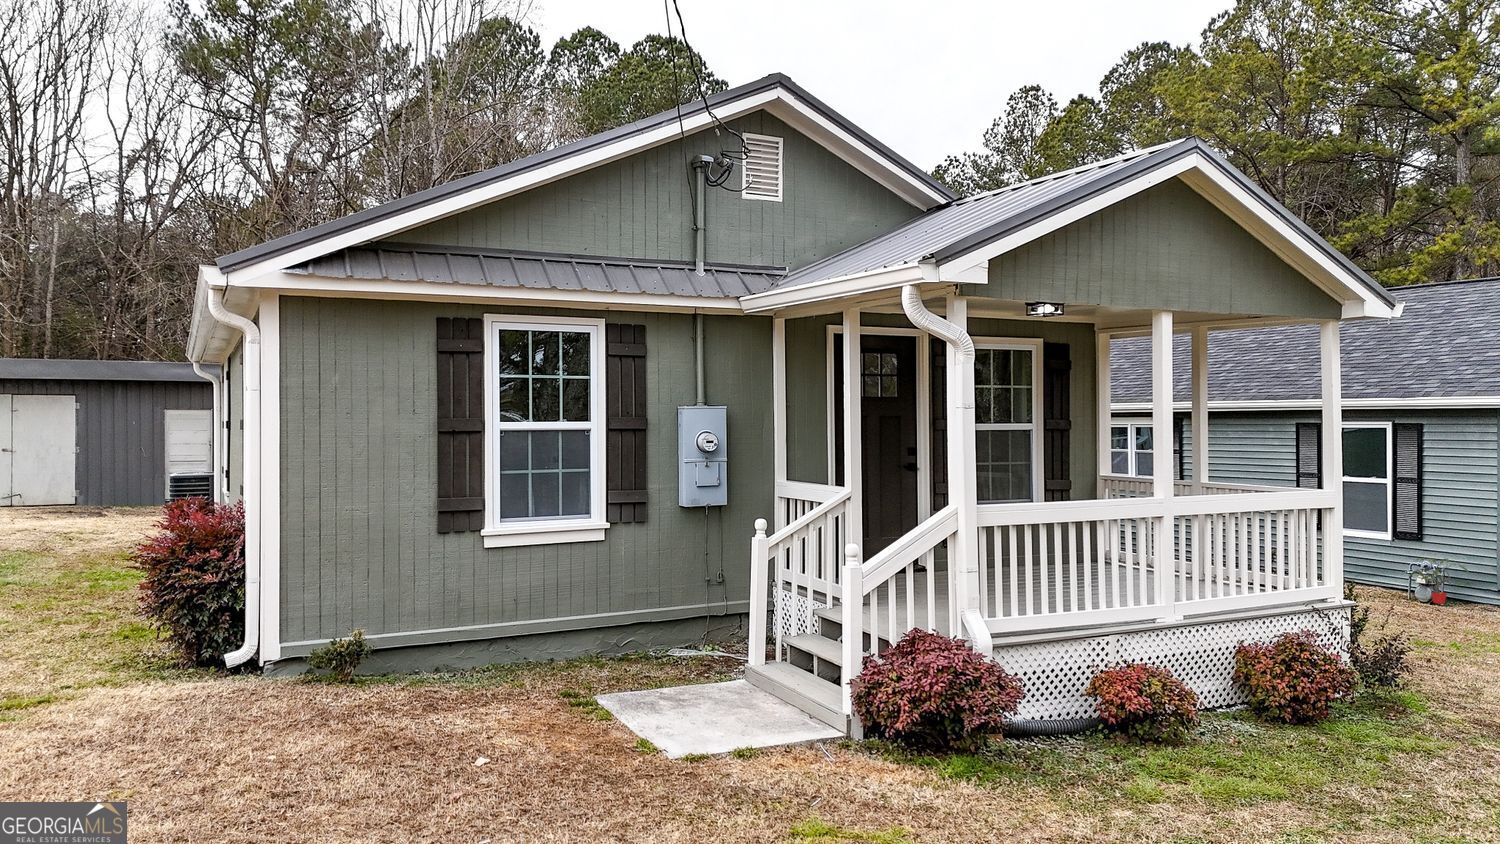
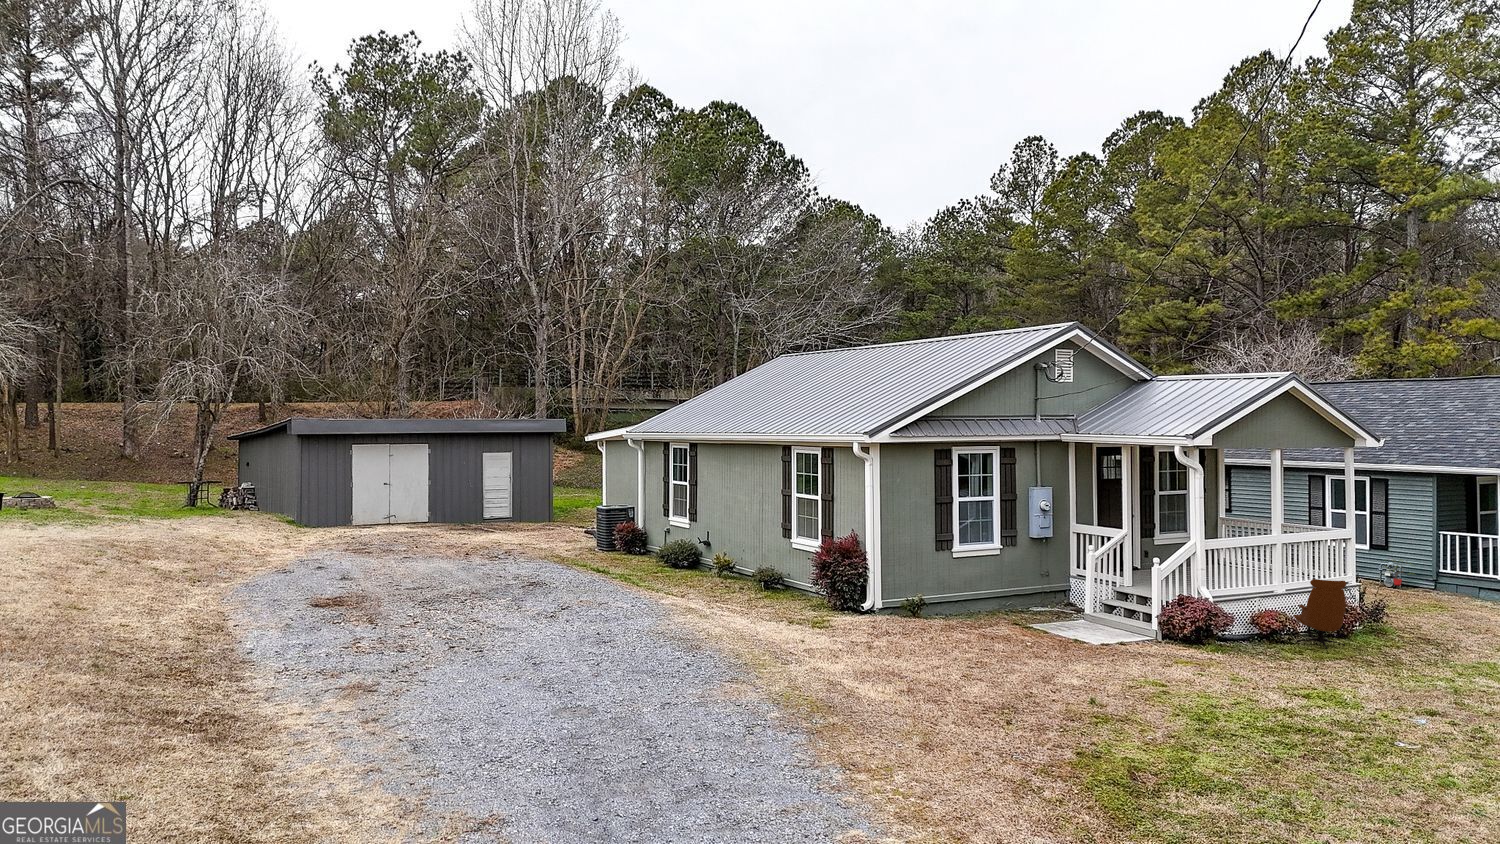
lounge chair: none [1193,593,1304,760] -> present [1294,579,1346,649]

